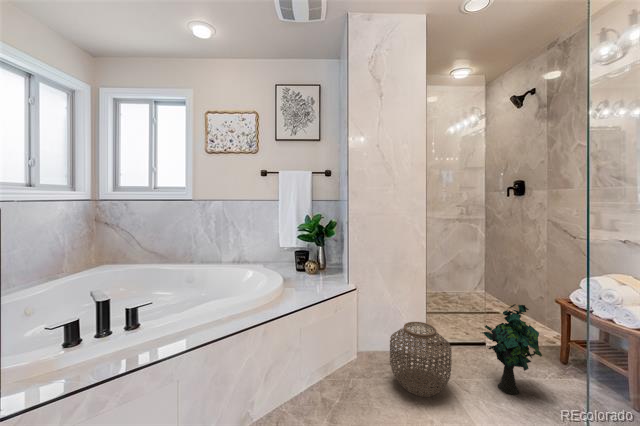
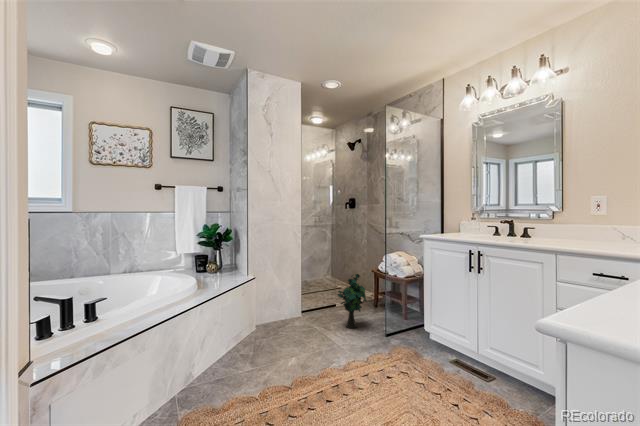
woven basket: present [390,322,452,397] -> none [283,294,322,341]

